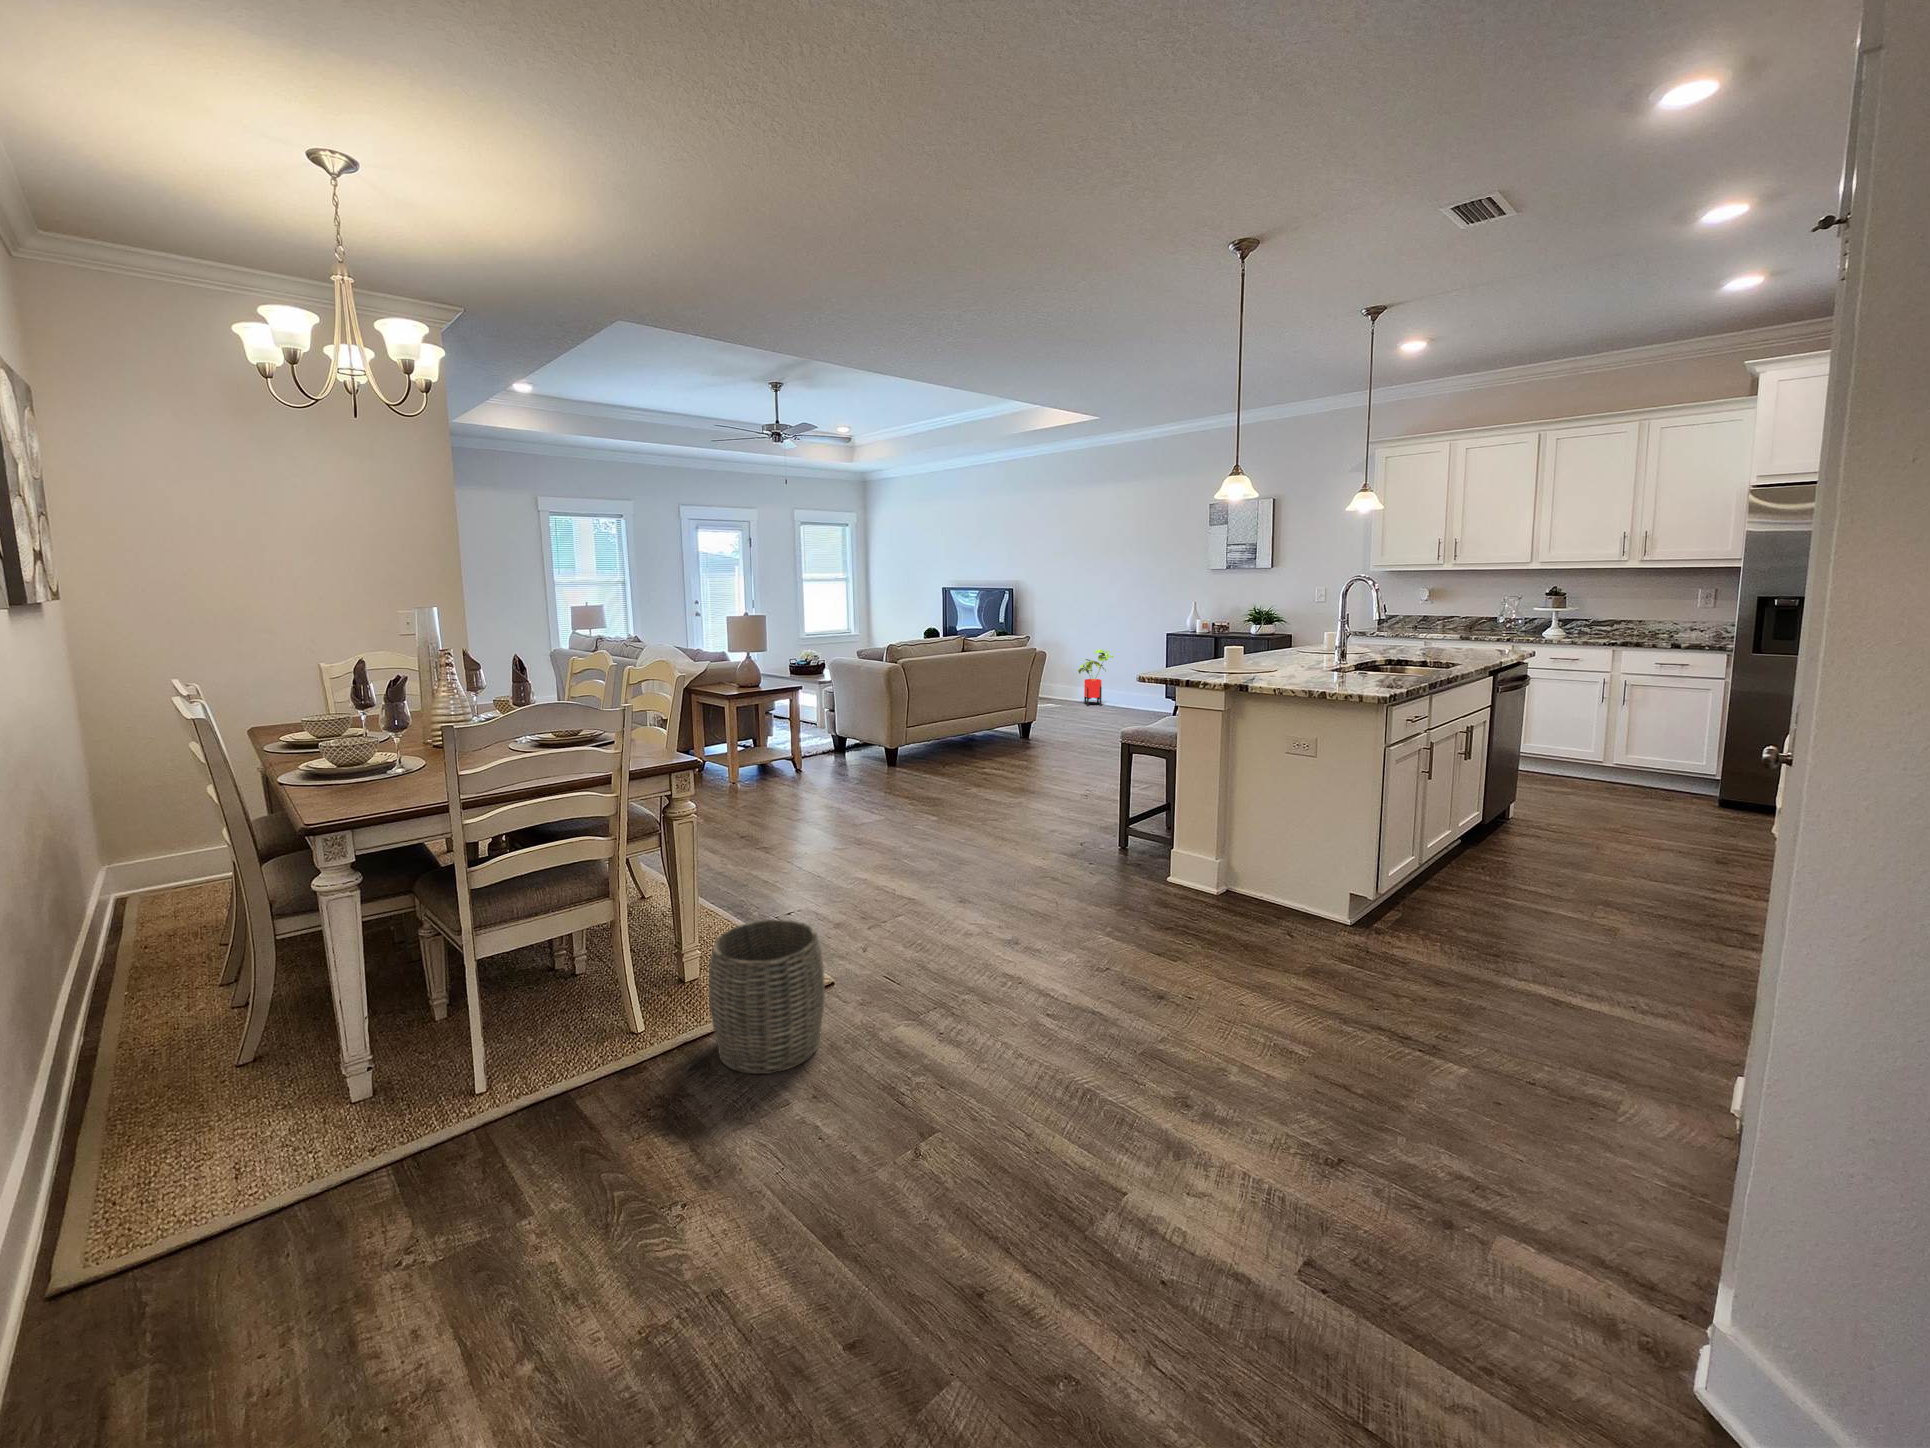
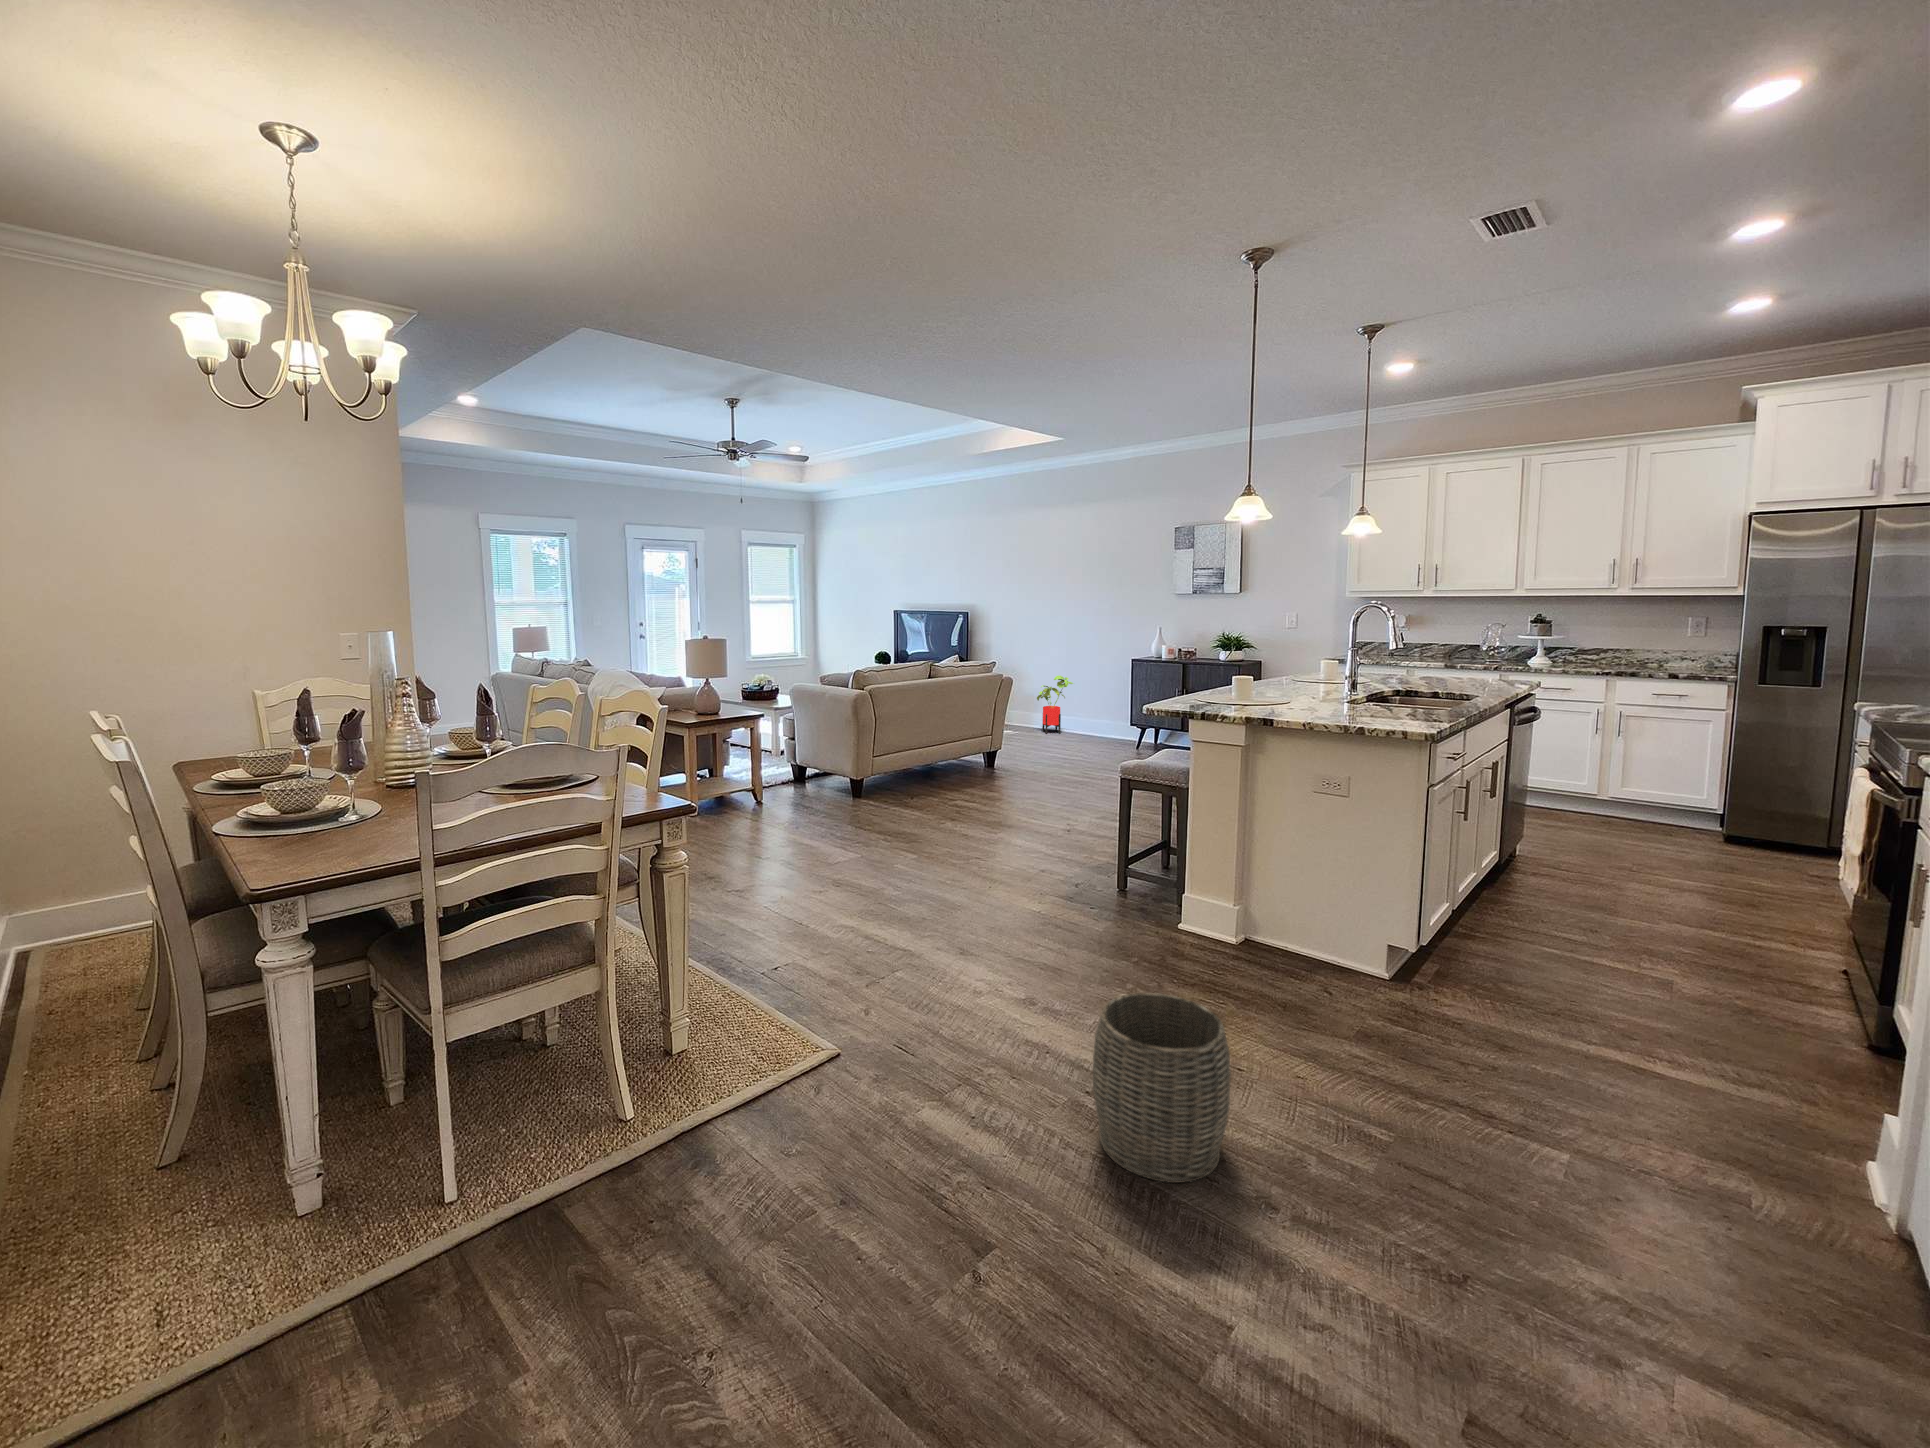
woven basket: present [709,920,825,1074] -> present [1093,993,1231,1183]

